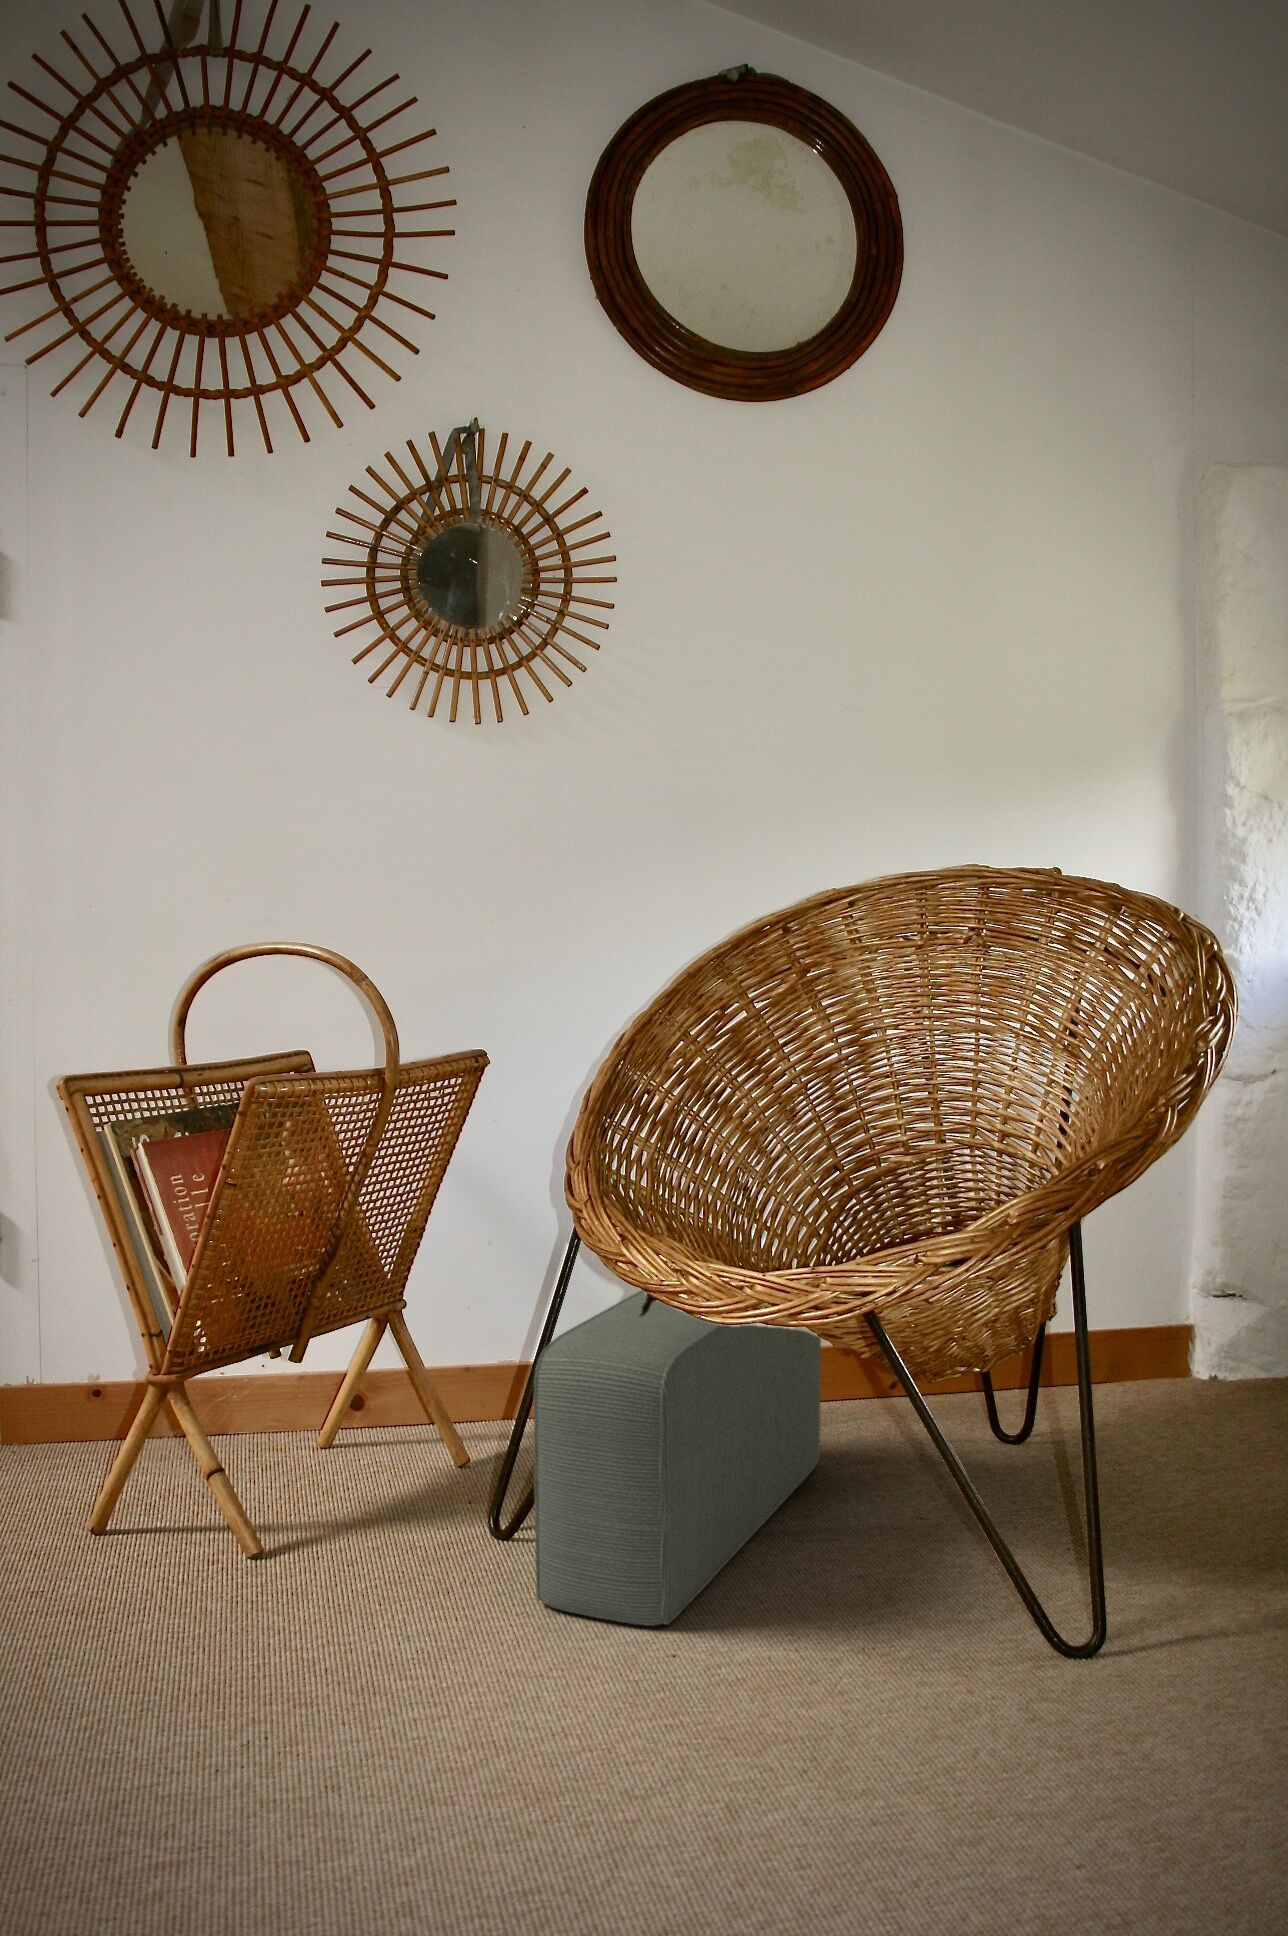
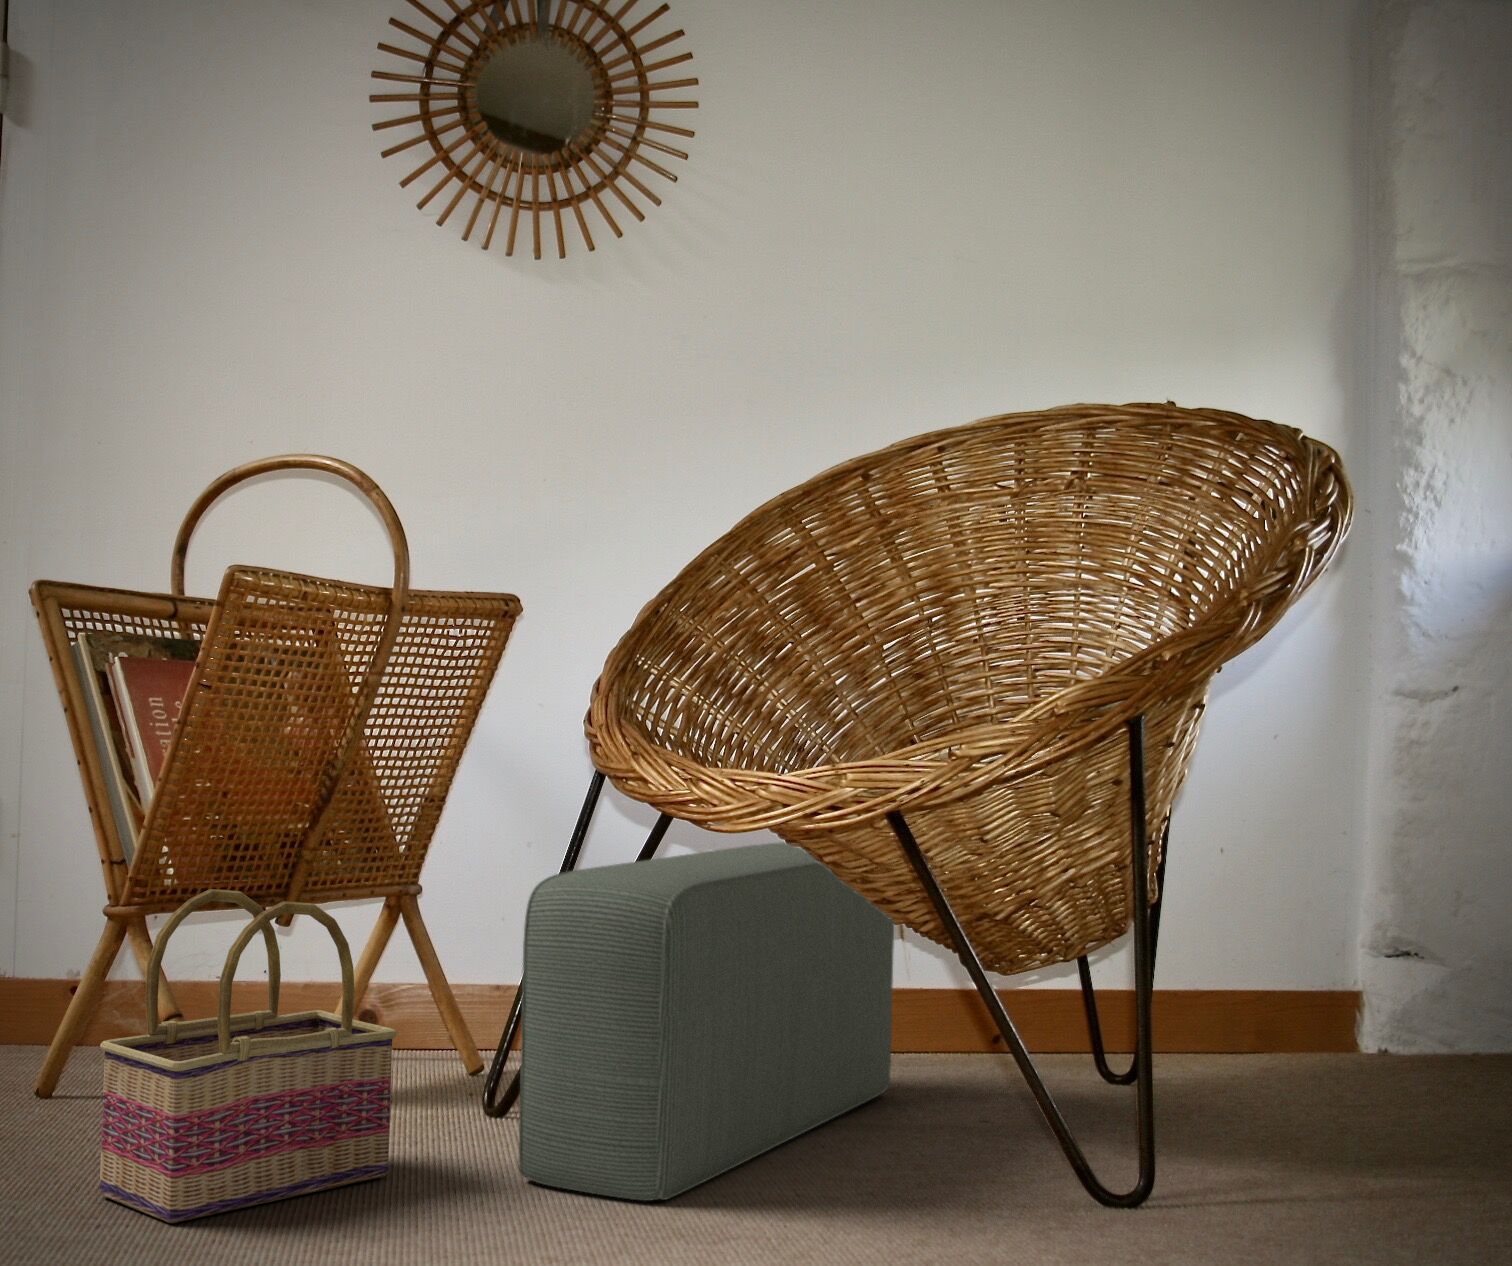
basket: none [176,1369,426,1684] -> present [100,889,397,1223]

